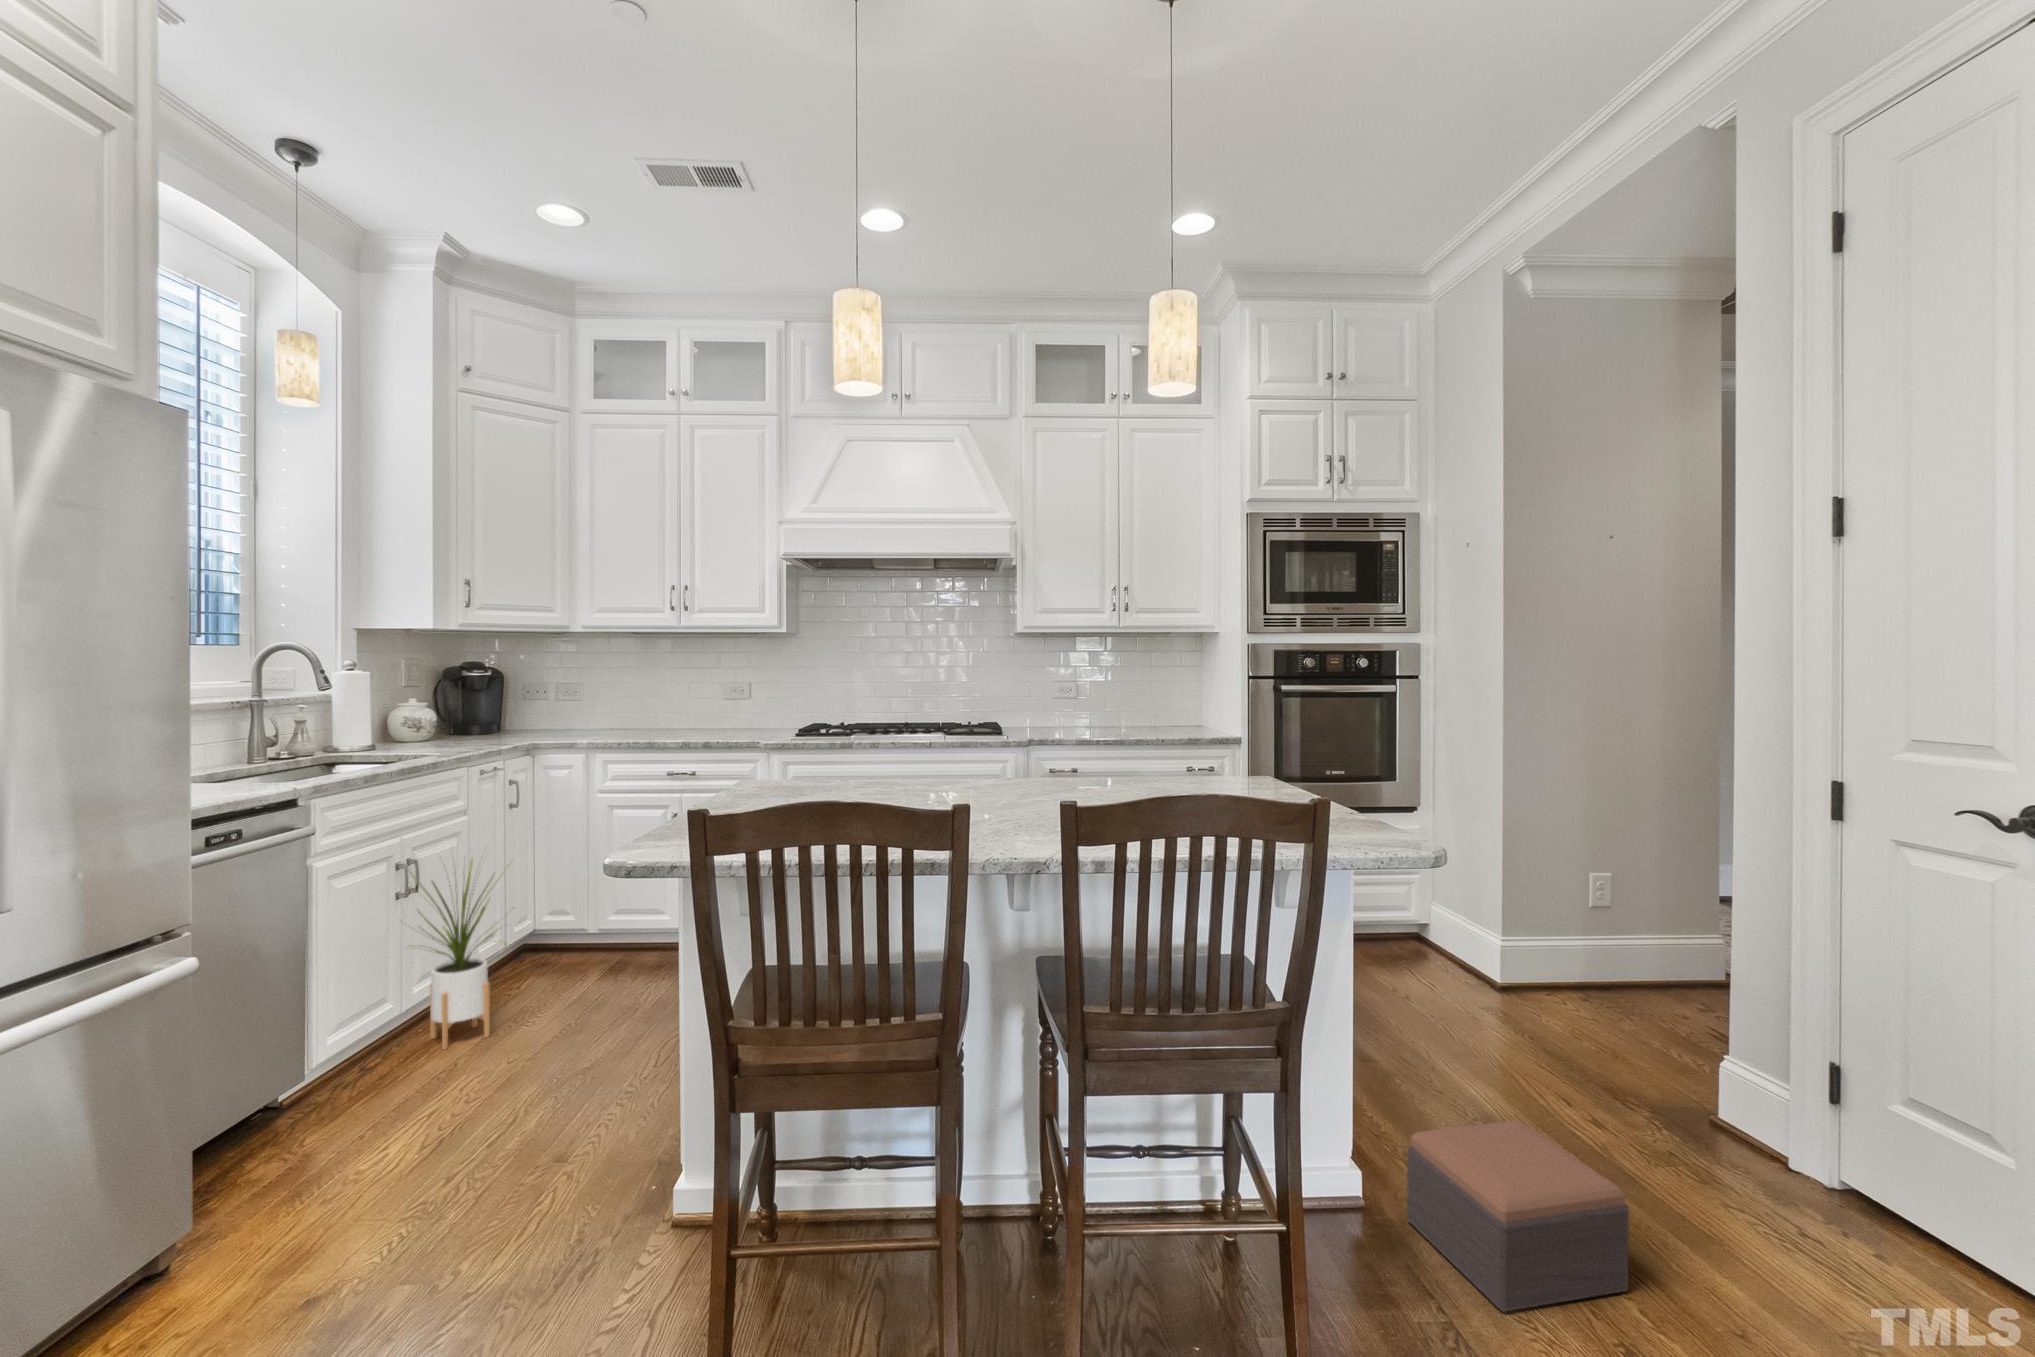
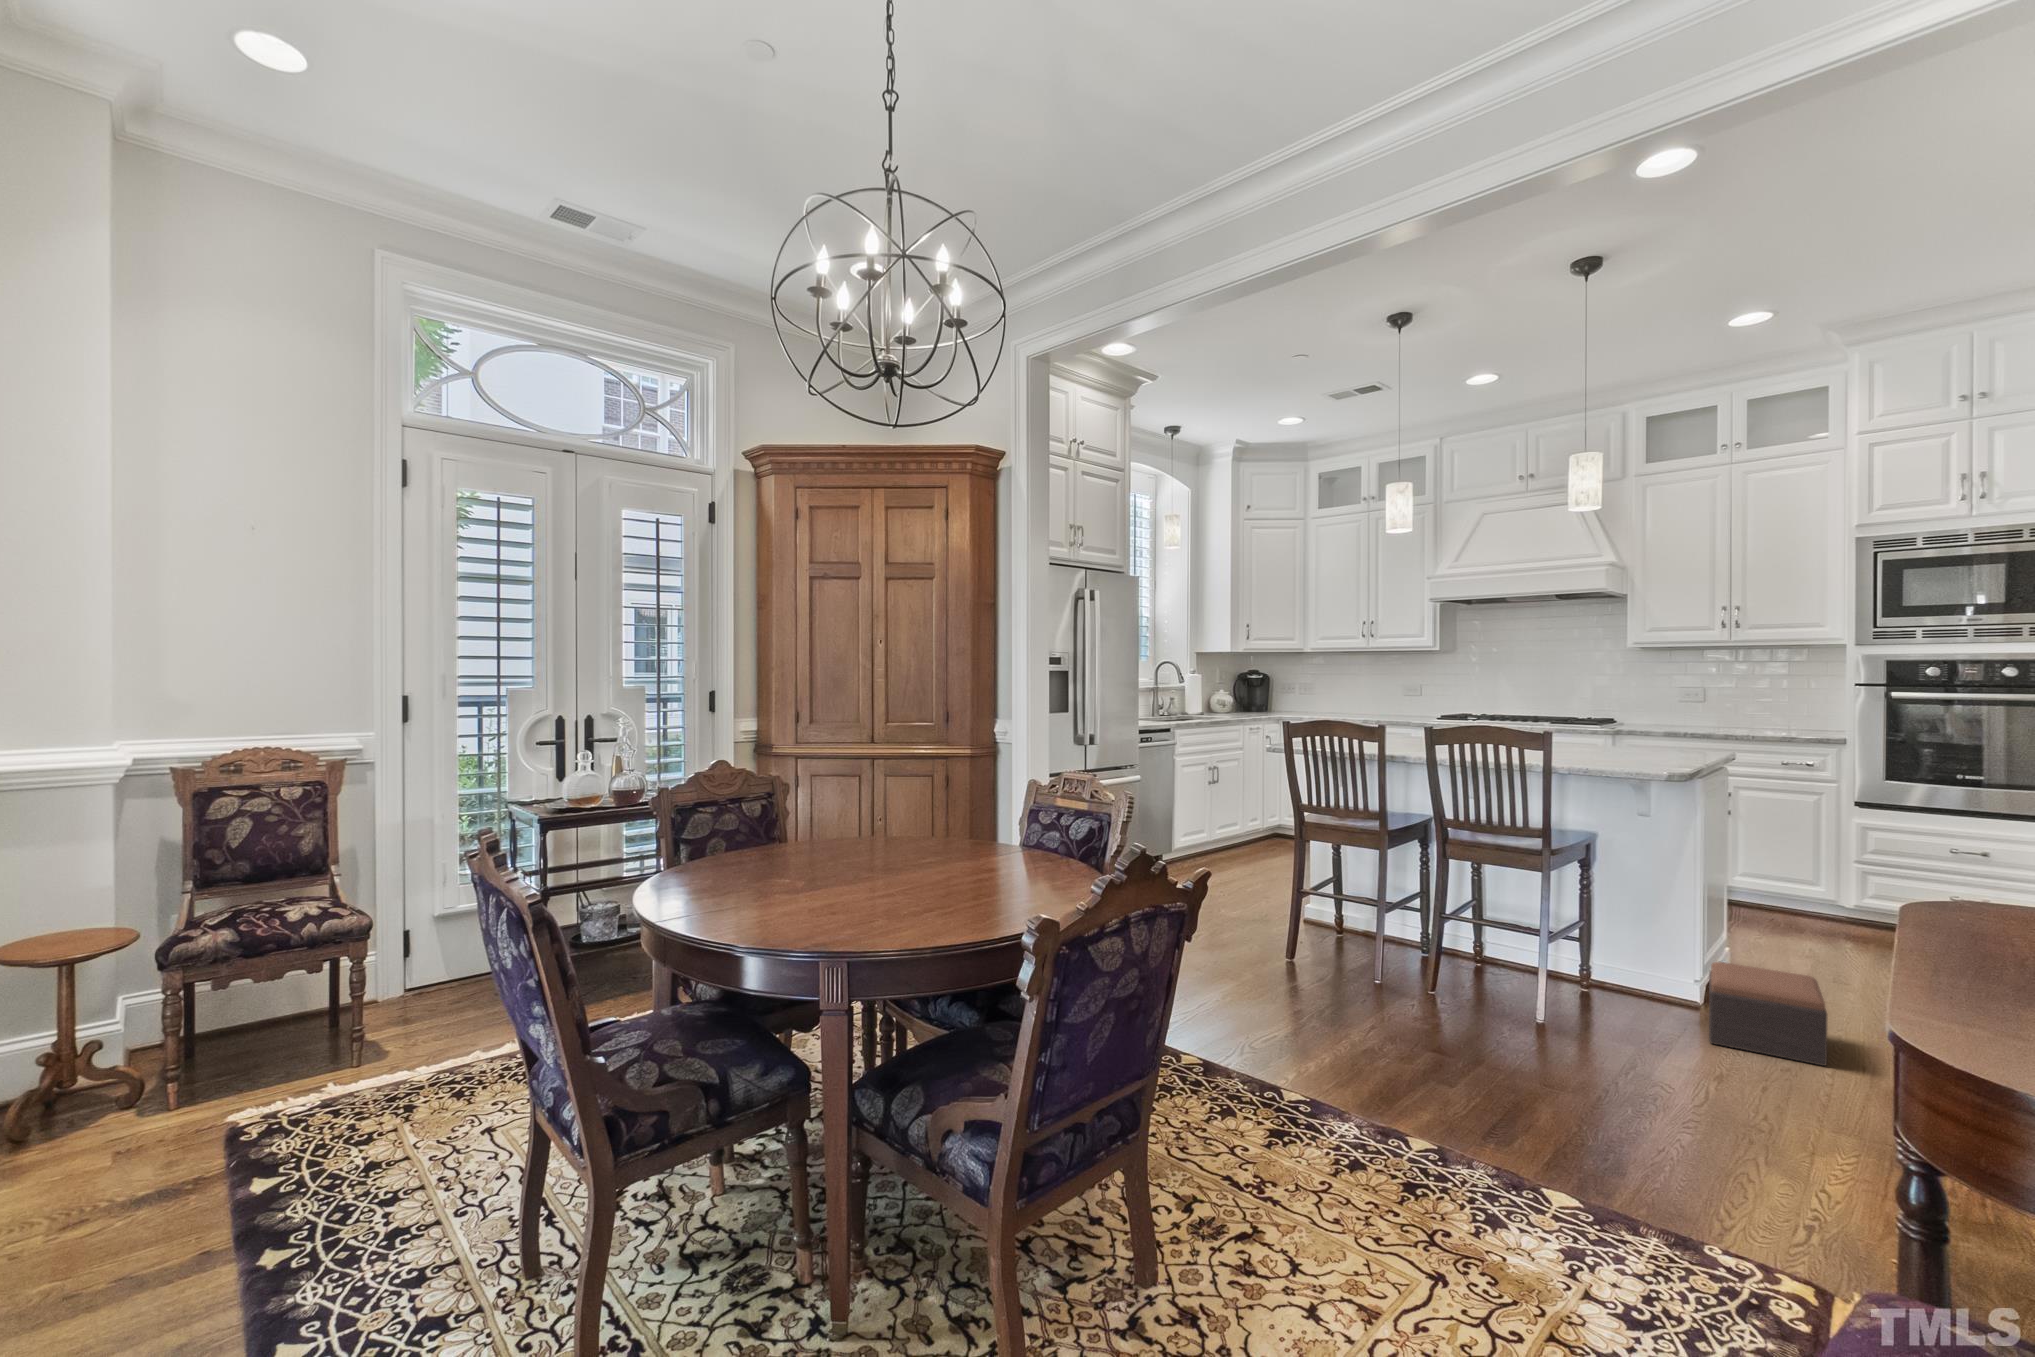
house plant: present [408,860,514,1050] -> none [1208,763,1262,863]

